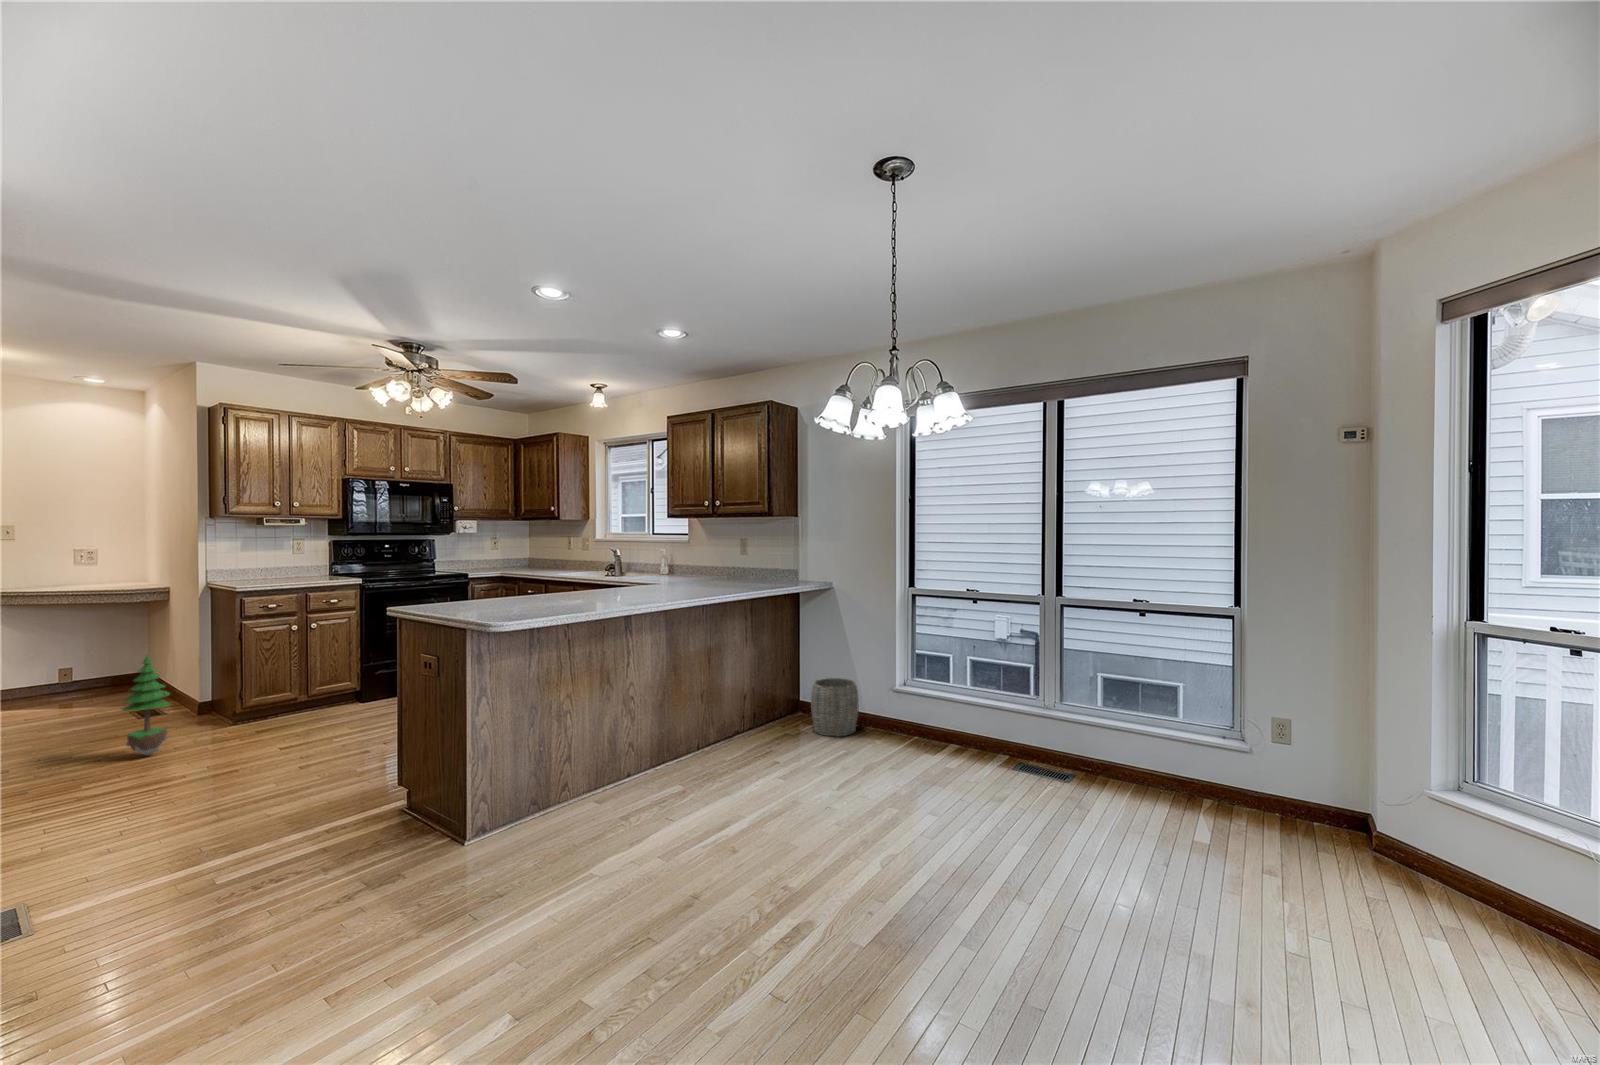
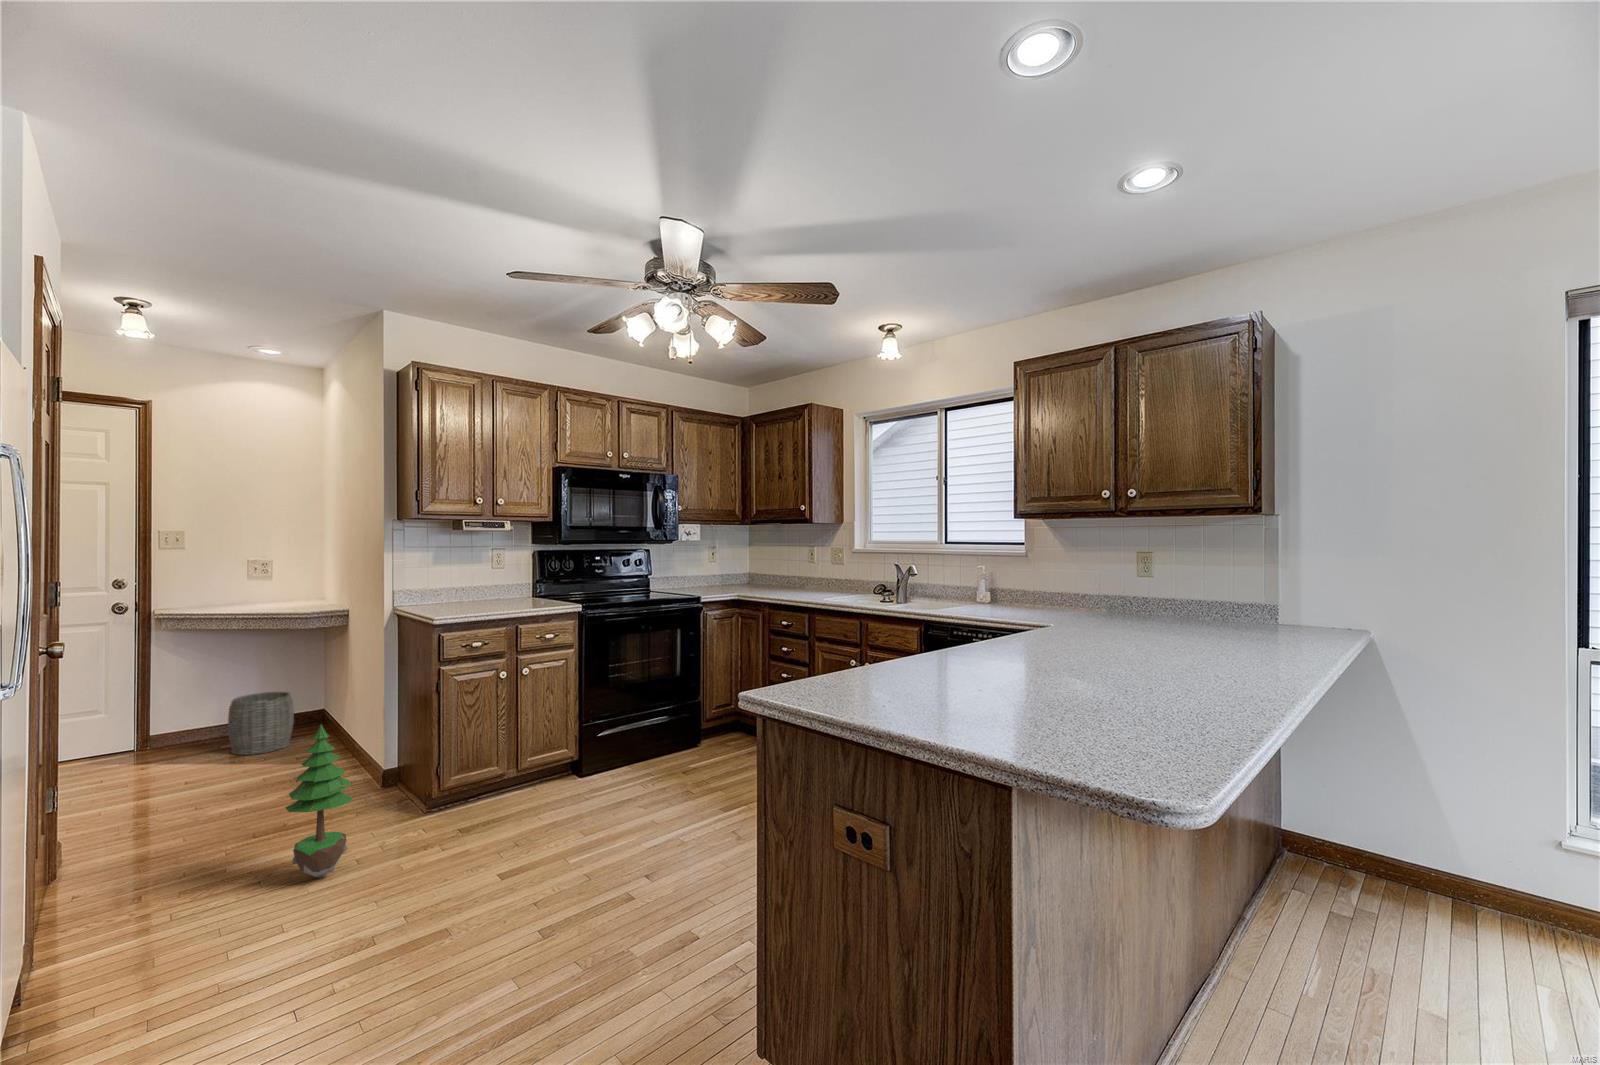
woven basket: present [811,678,859,736] -> present [228,692,294,755]

